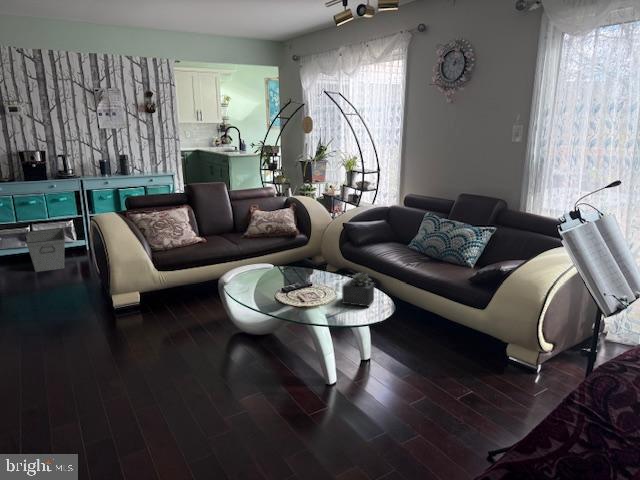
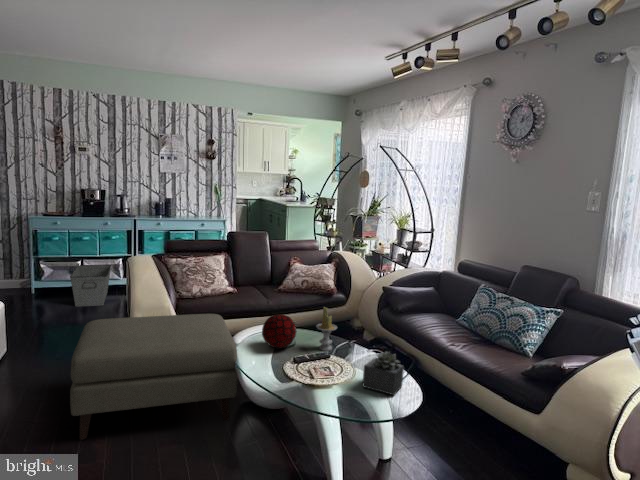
candle: none [293,243,312,281] -> present [316,307,337,351]
decorative orb: none [246,253,276,283] -> present [262,314,297,349]
ottoman: none [78,260,231,377] -> present [70,314,237,440]

